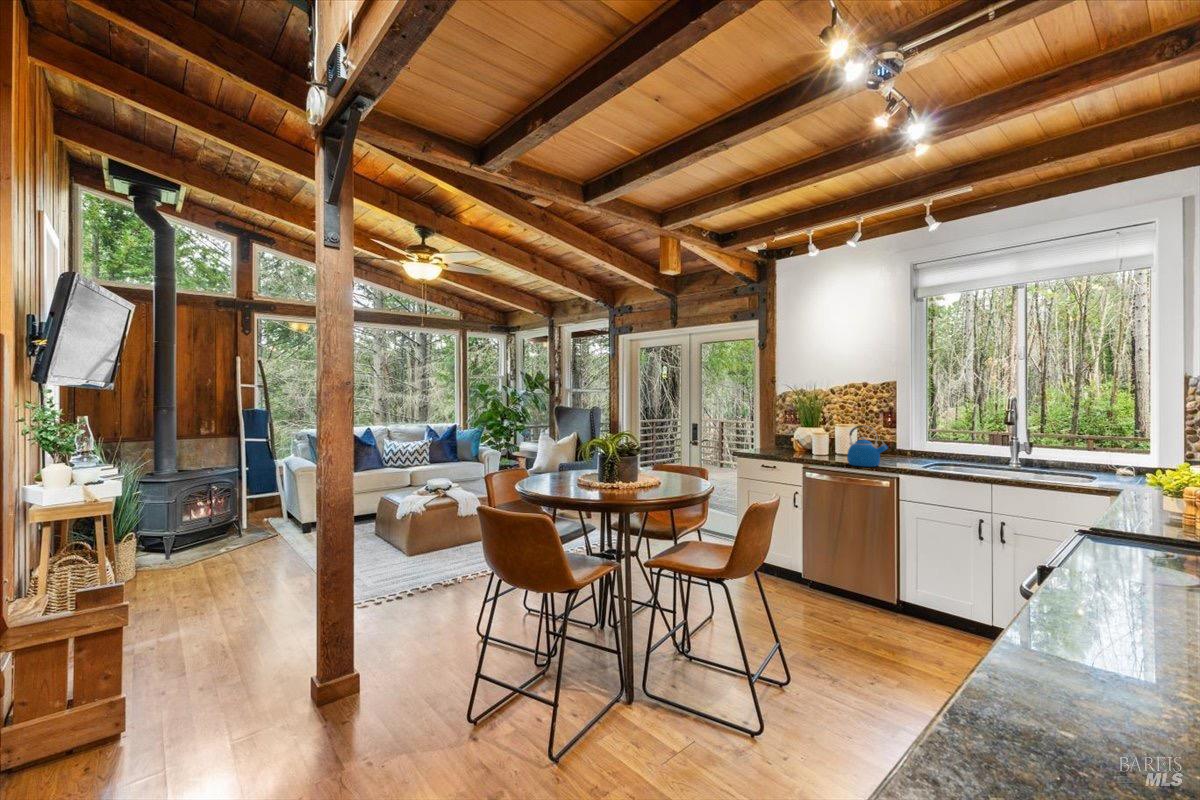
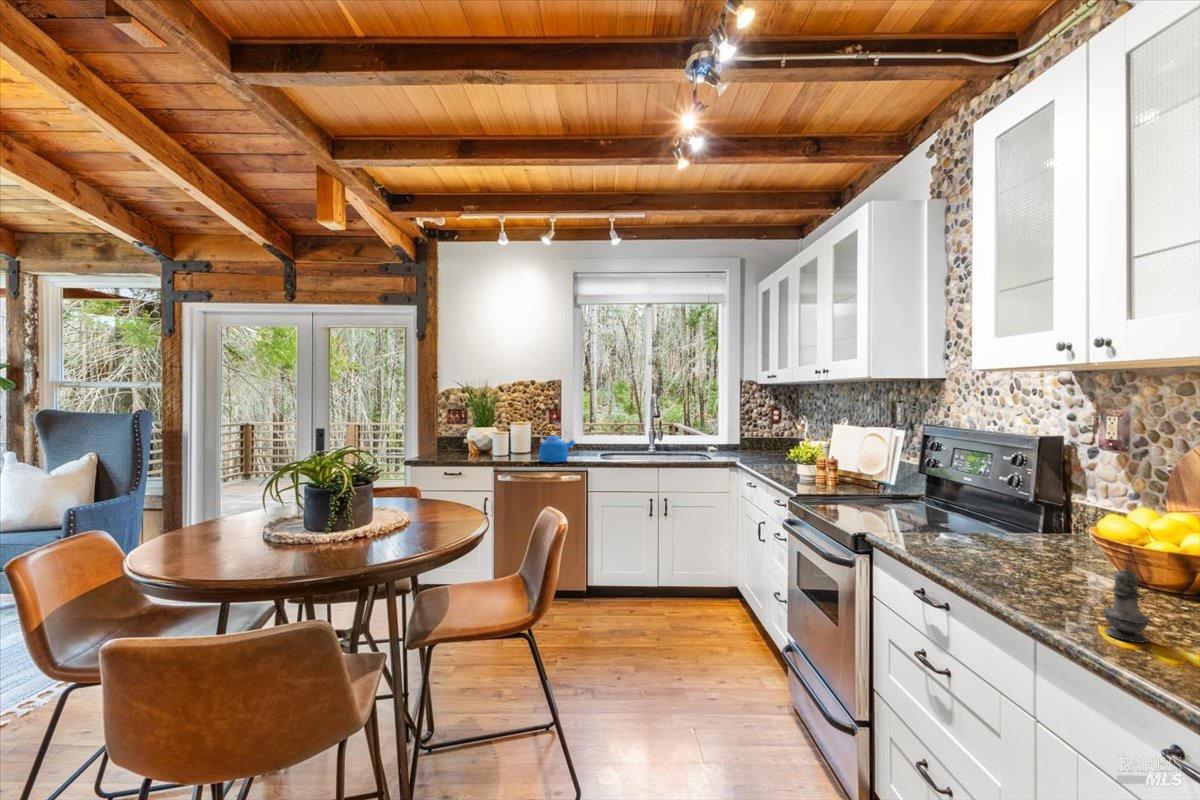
salt shaker: none [1064,650,1125,754] -> present [1103,566,1150,643]

